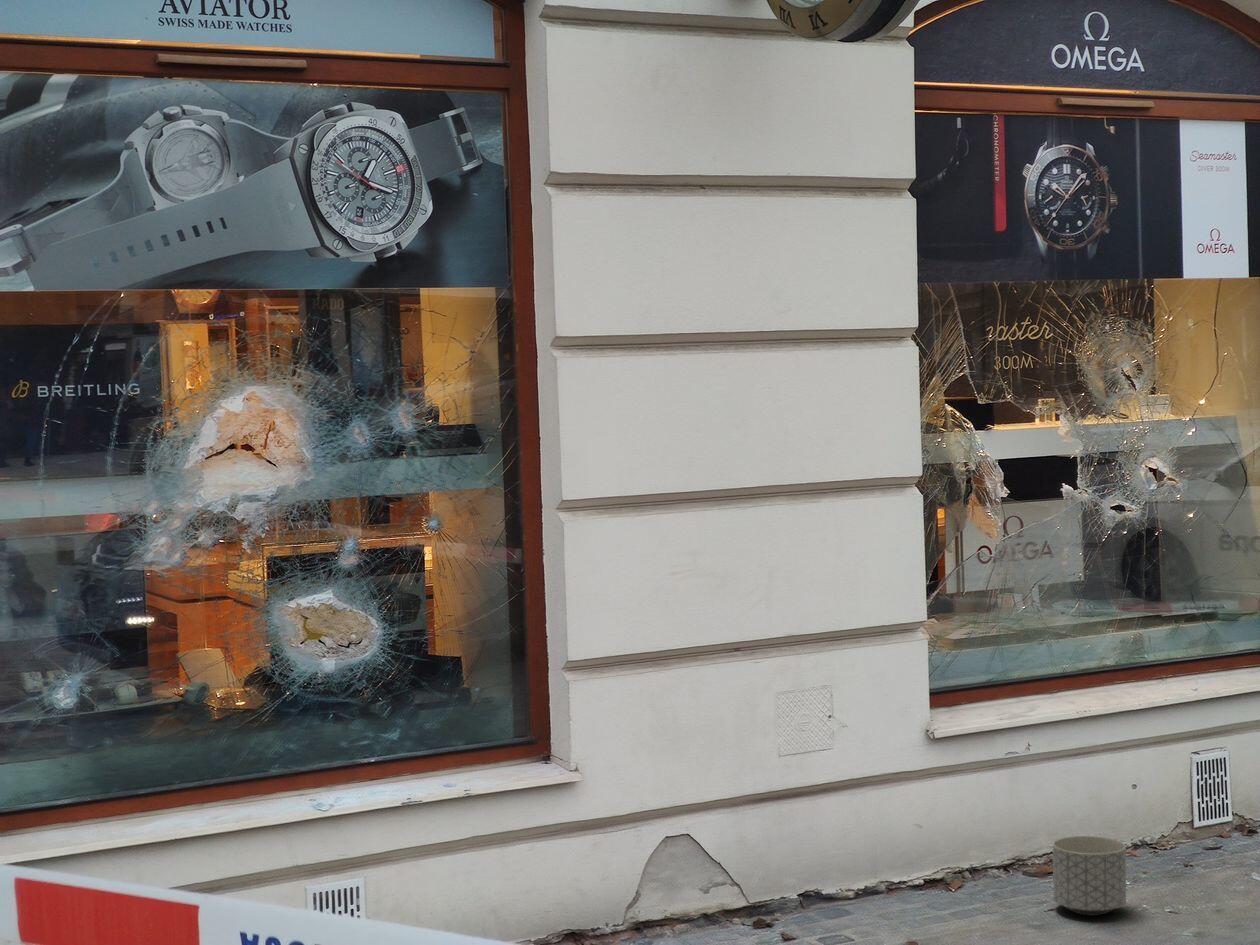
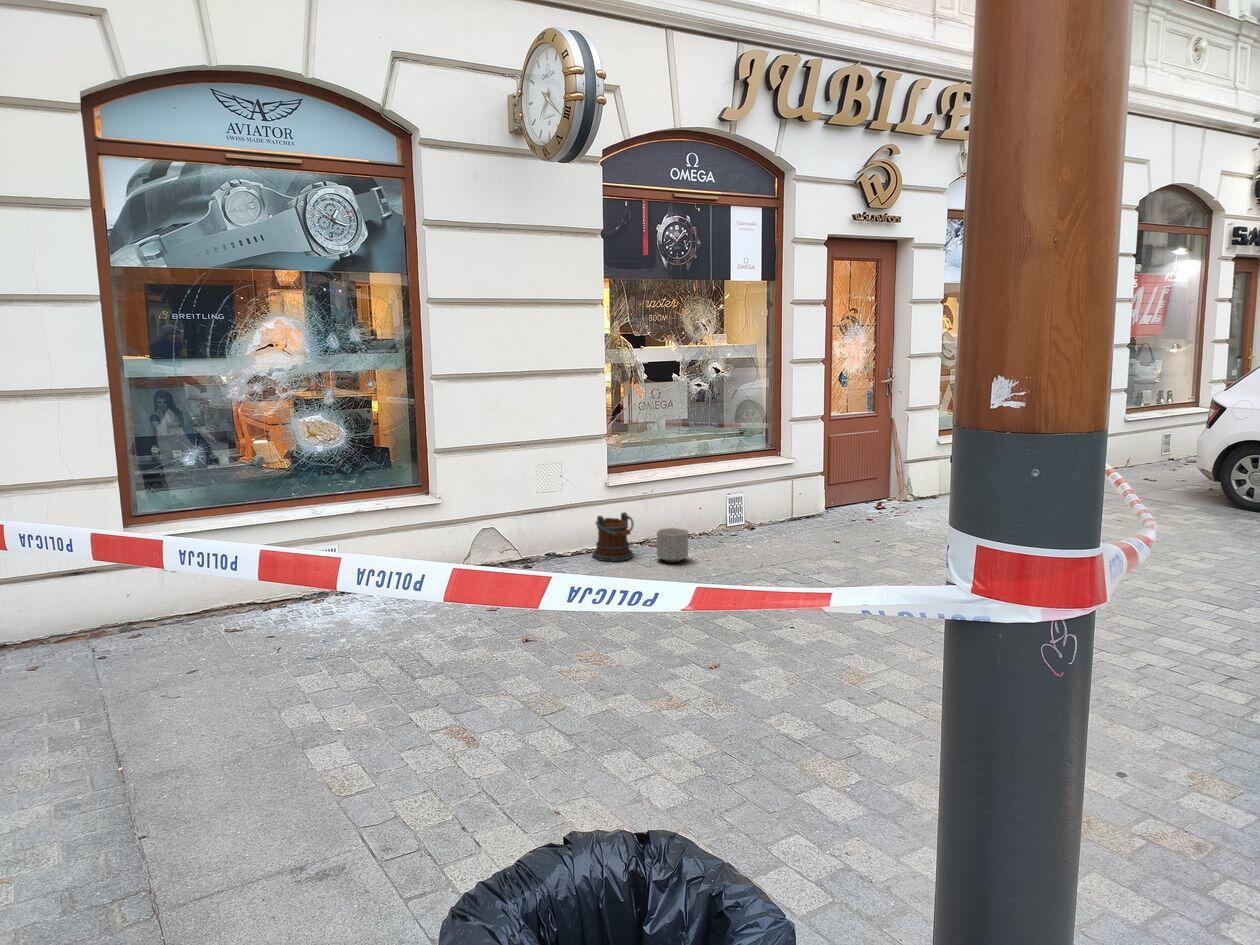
bucket: none [904,798,999,912] -> present [592,512,634,561]

